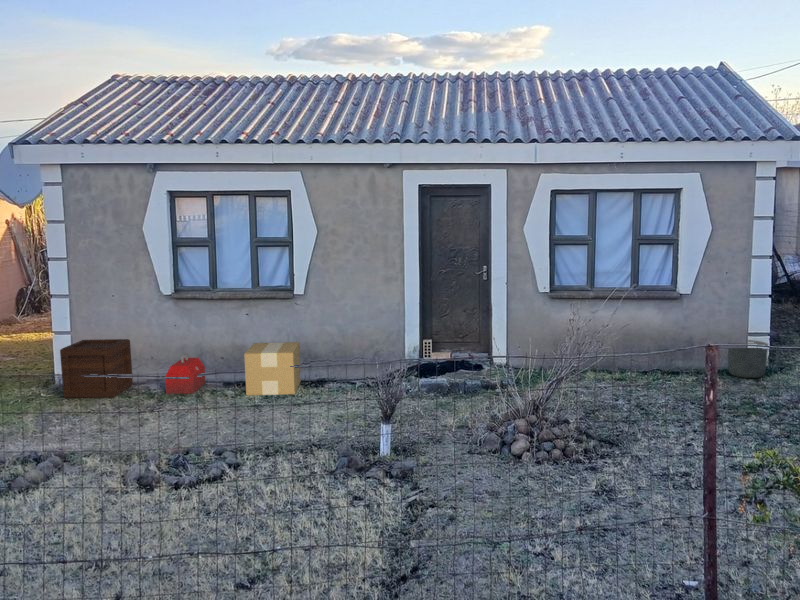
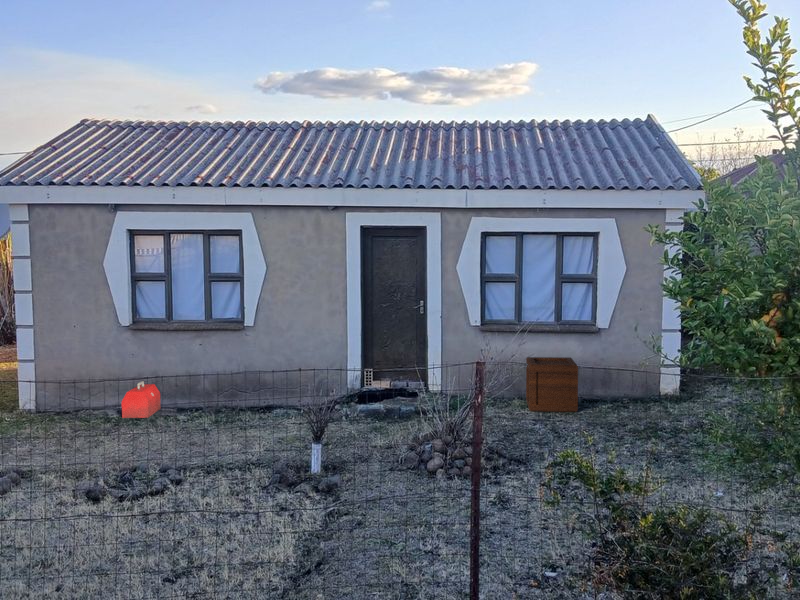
wooden crate: present [60,339,133,398] -> present [526,357,578,412]
planter: present [728,340,768,378] -> none [642,370,678,405]
cardboard box: present [244,342,301,395] -> none [196,370,250,420]

